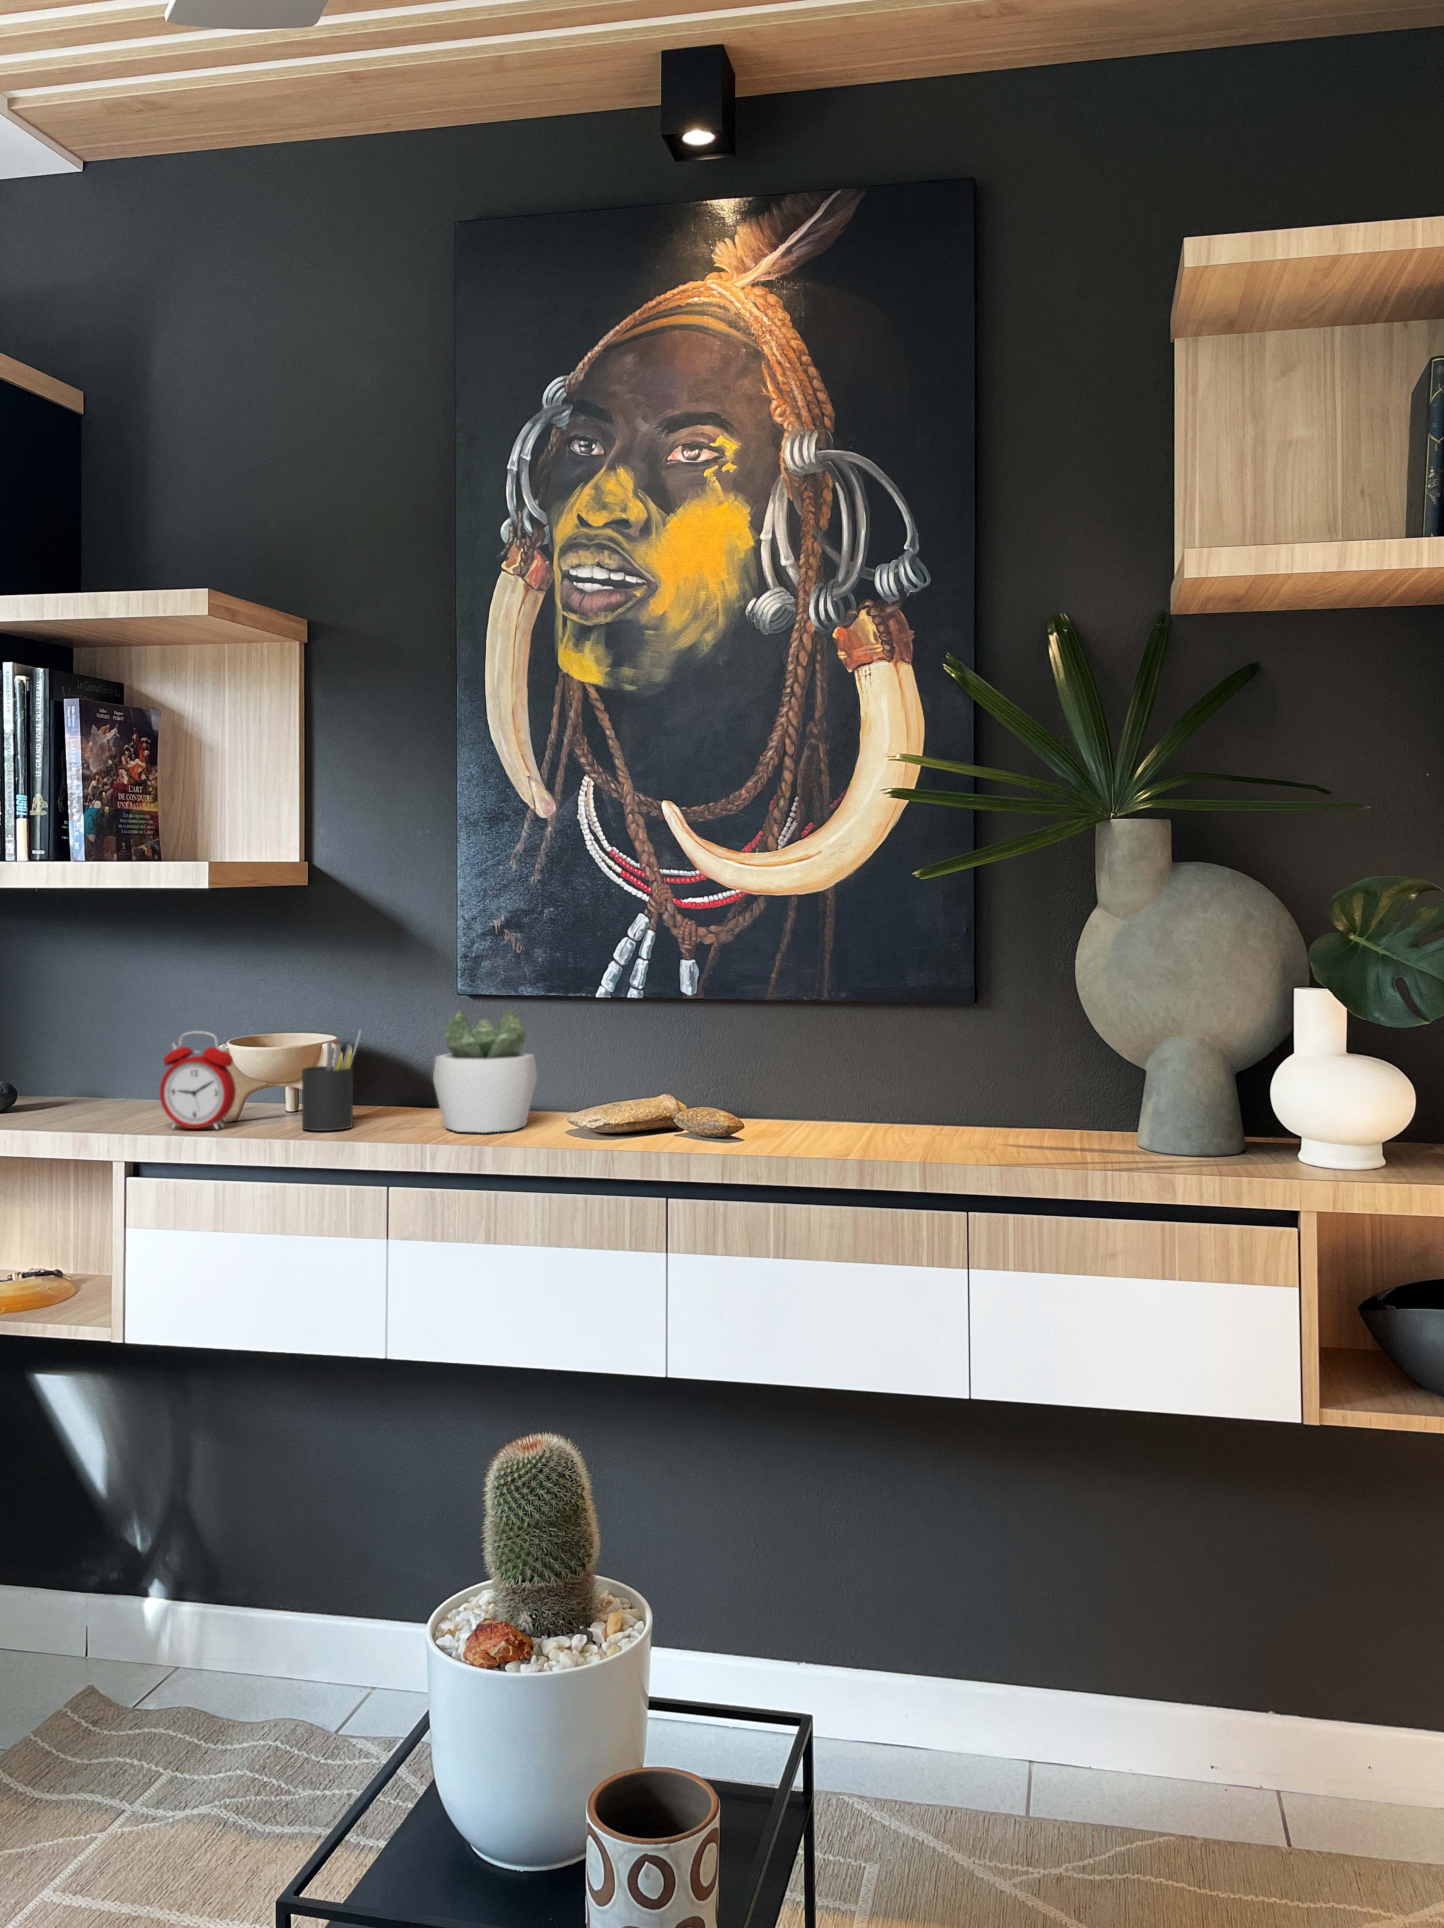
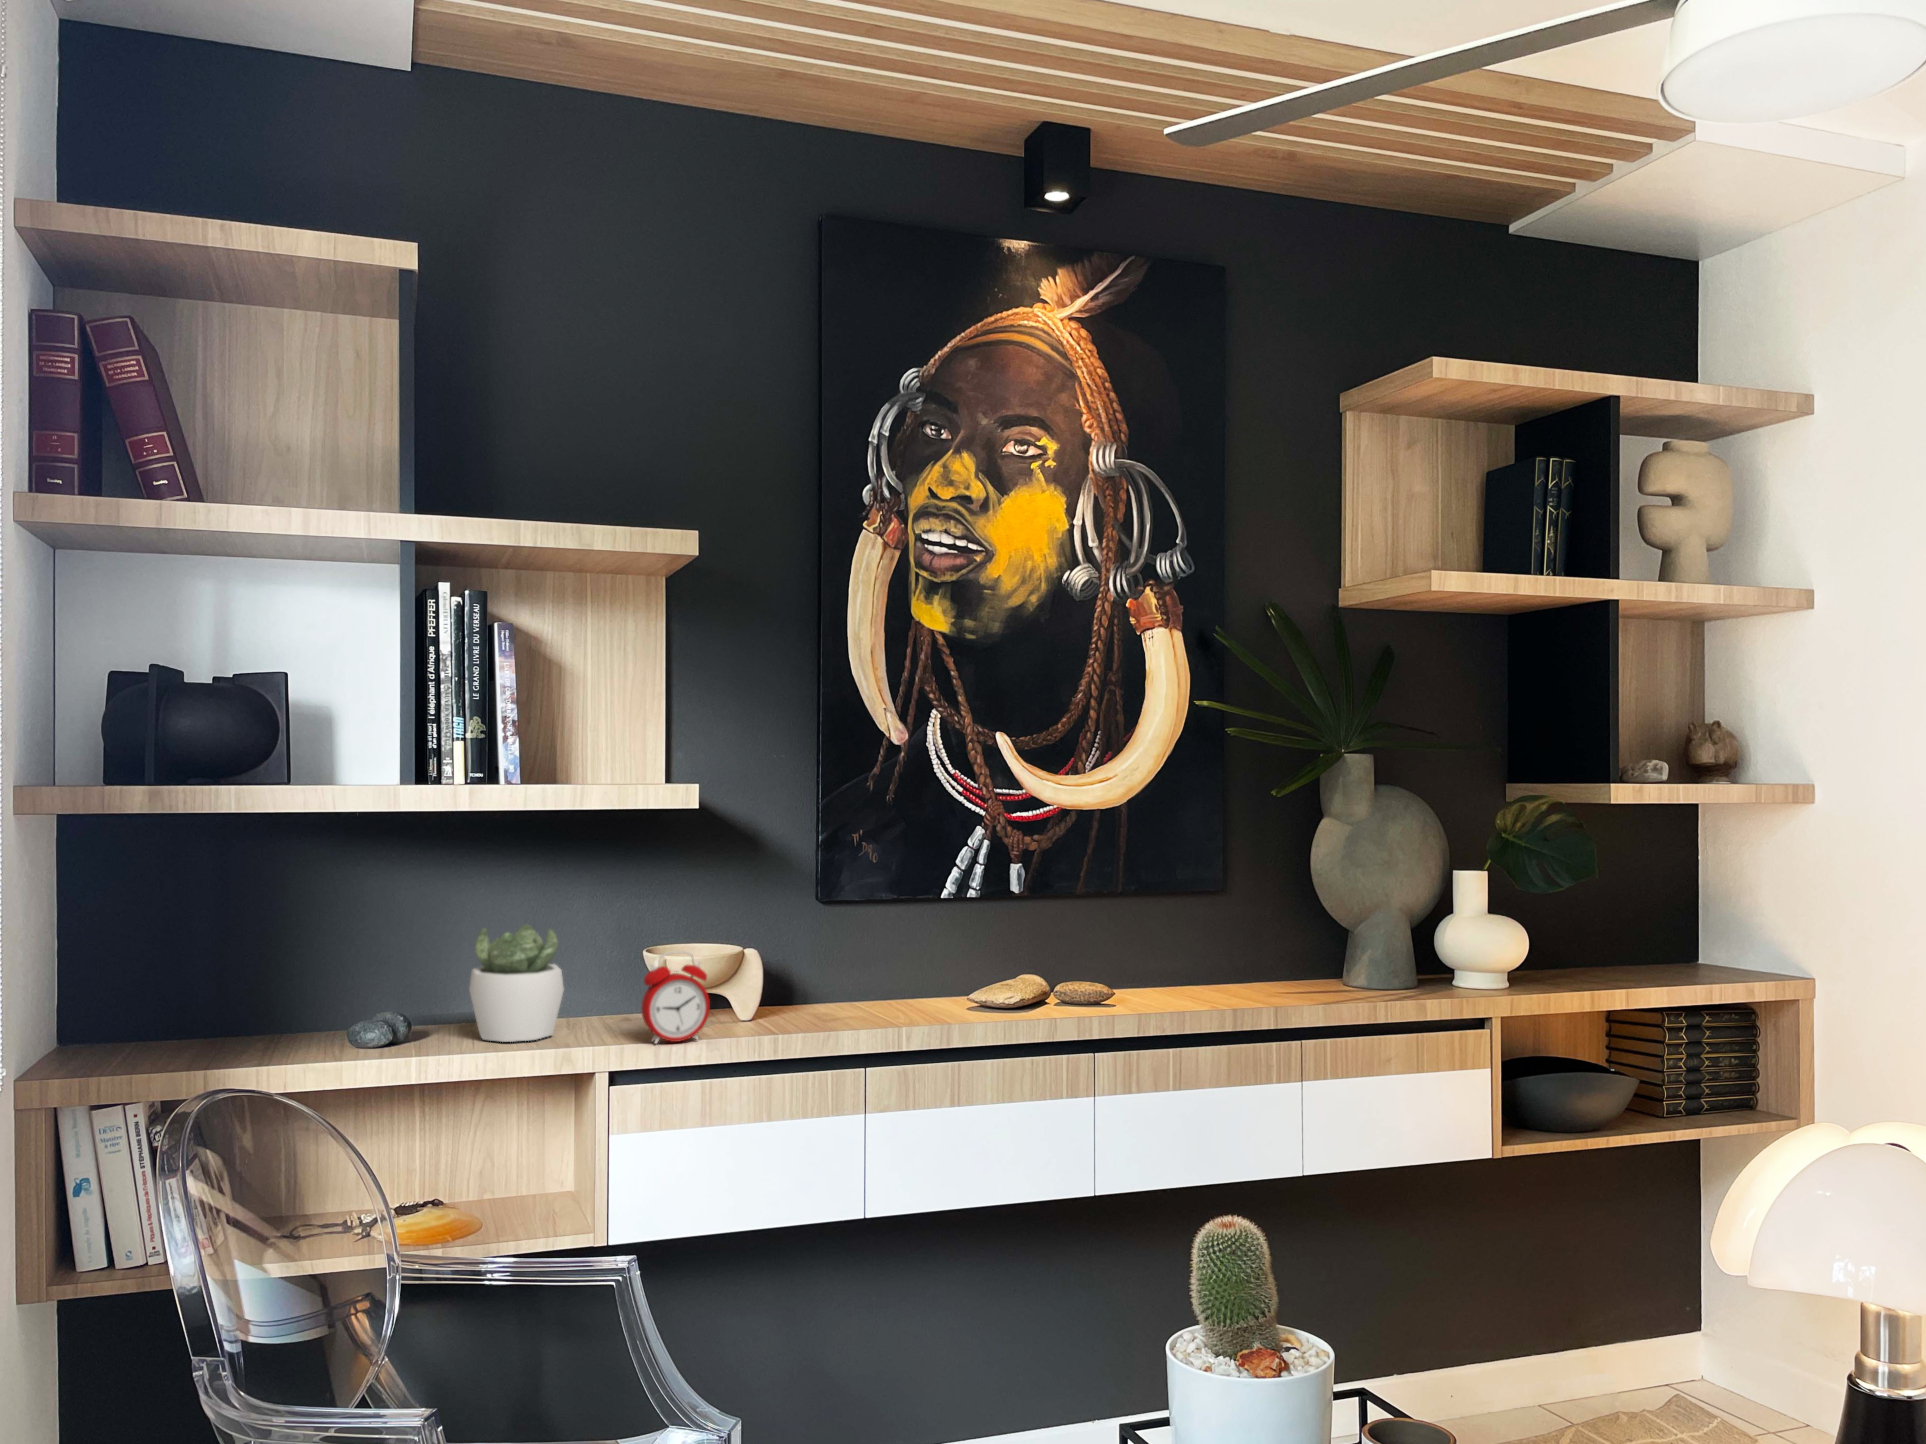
succulent plant: present [433,1010,537,1133] -> present [469,924,564,1042]
pen holder: present [302,1032,360,1131] -> none [758,939,805,1033]

